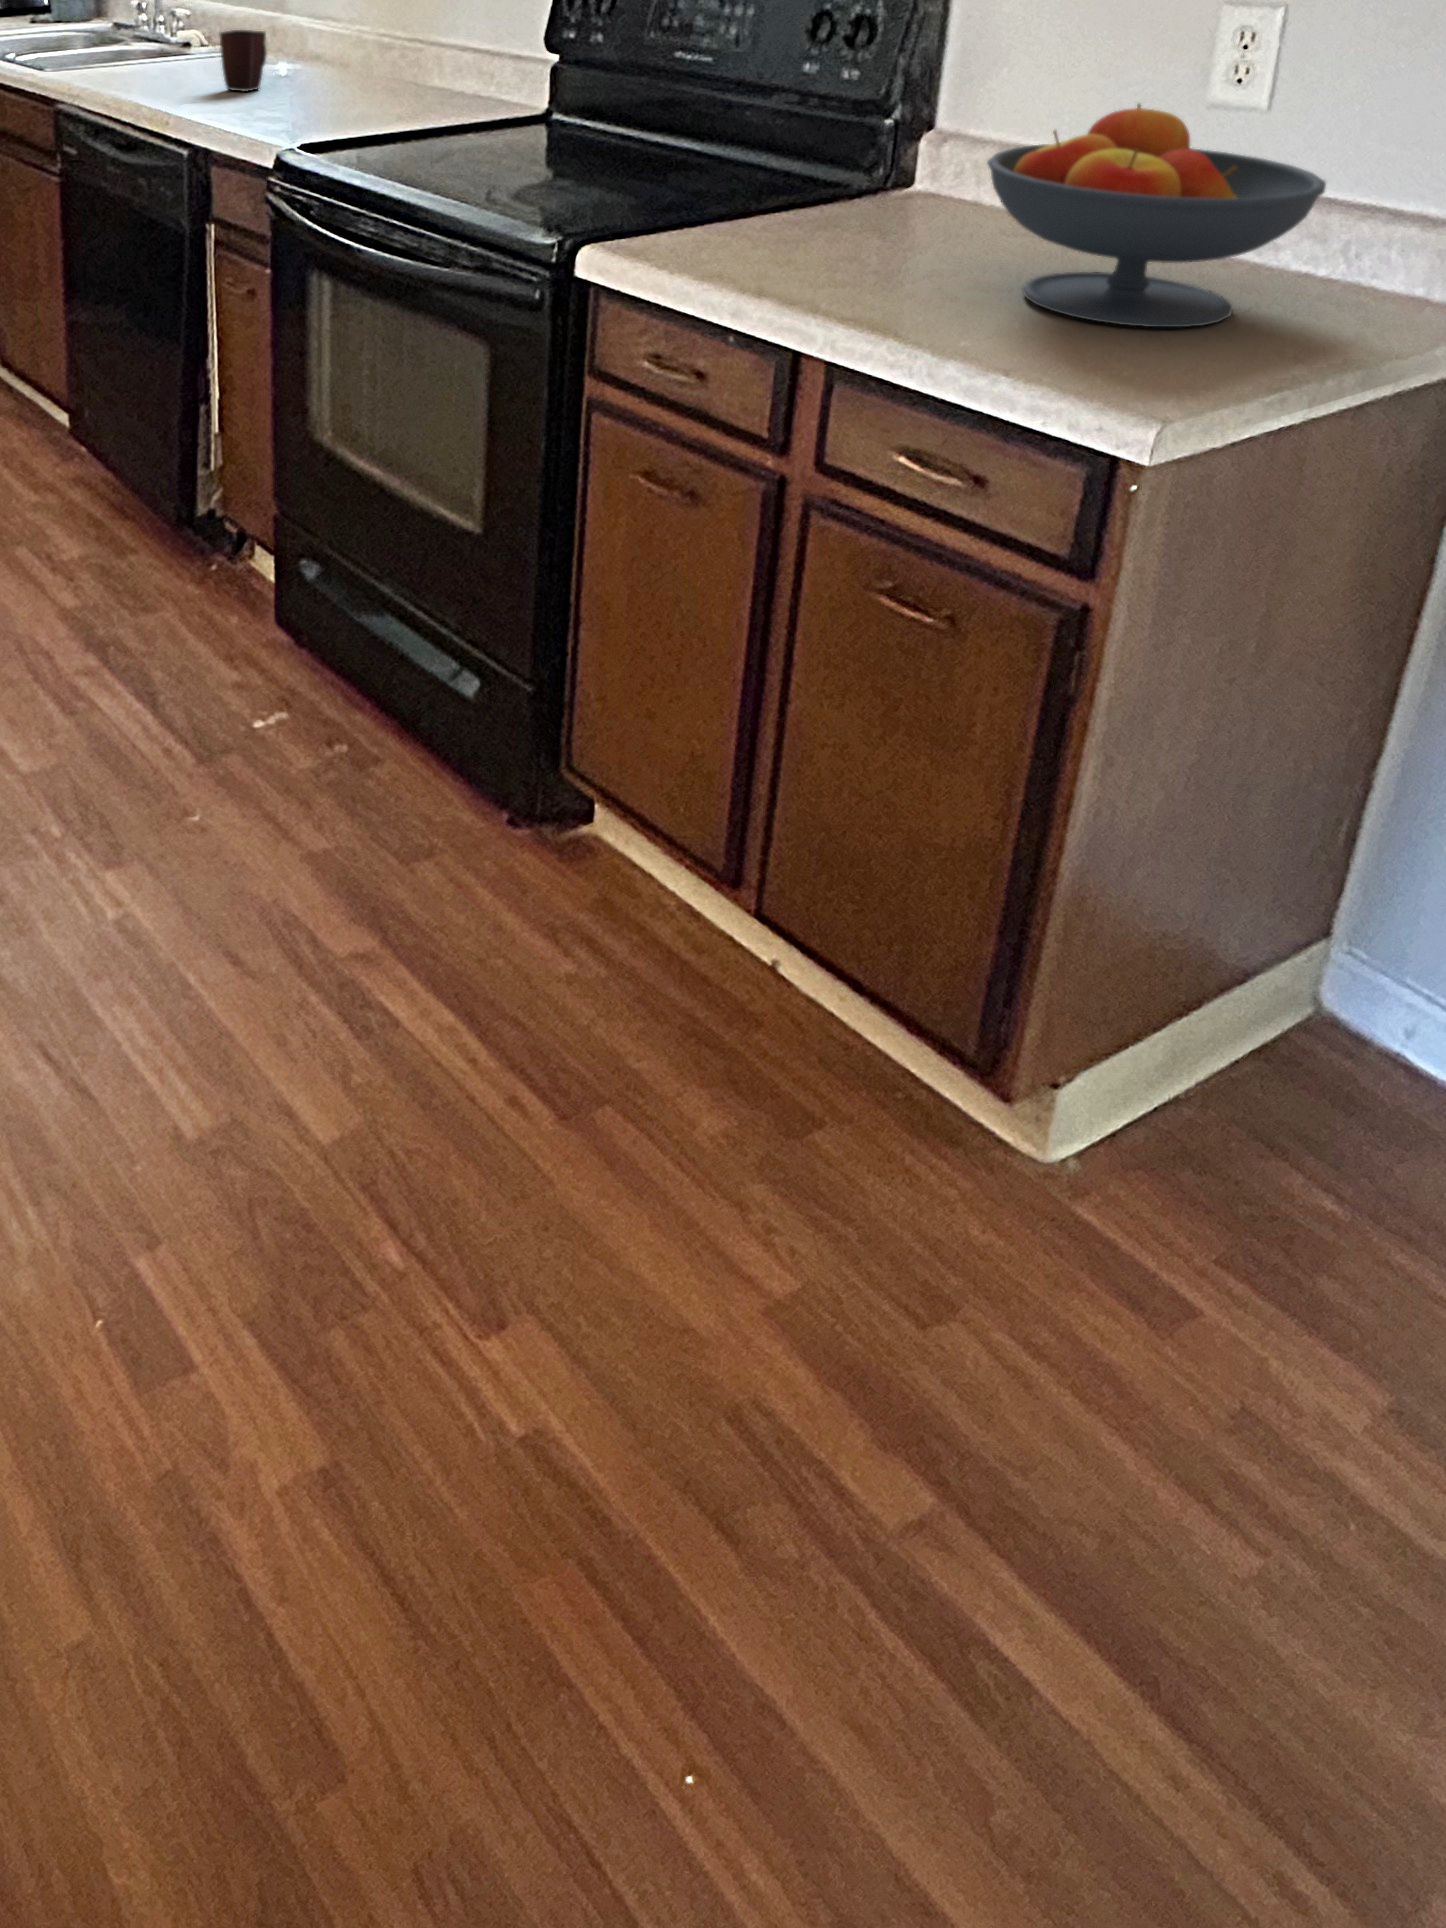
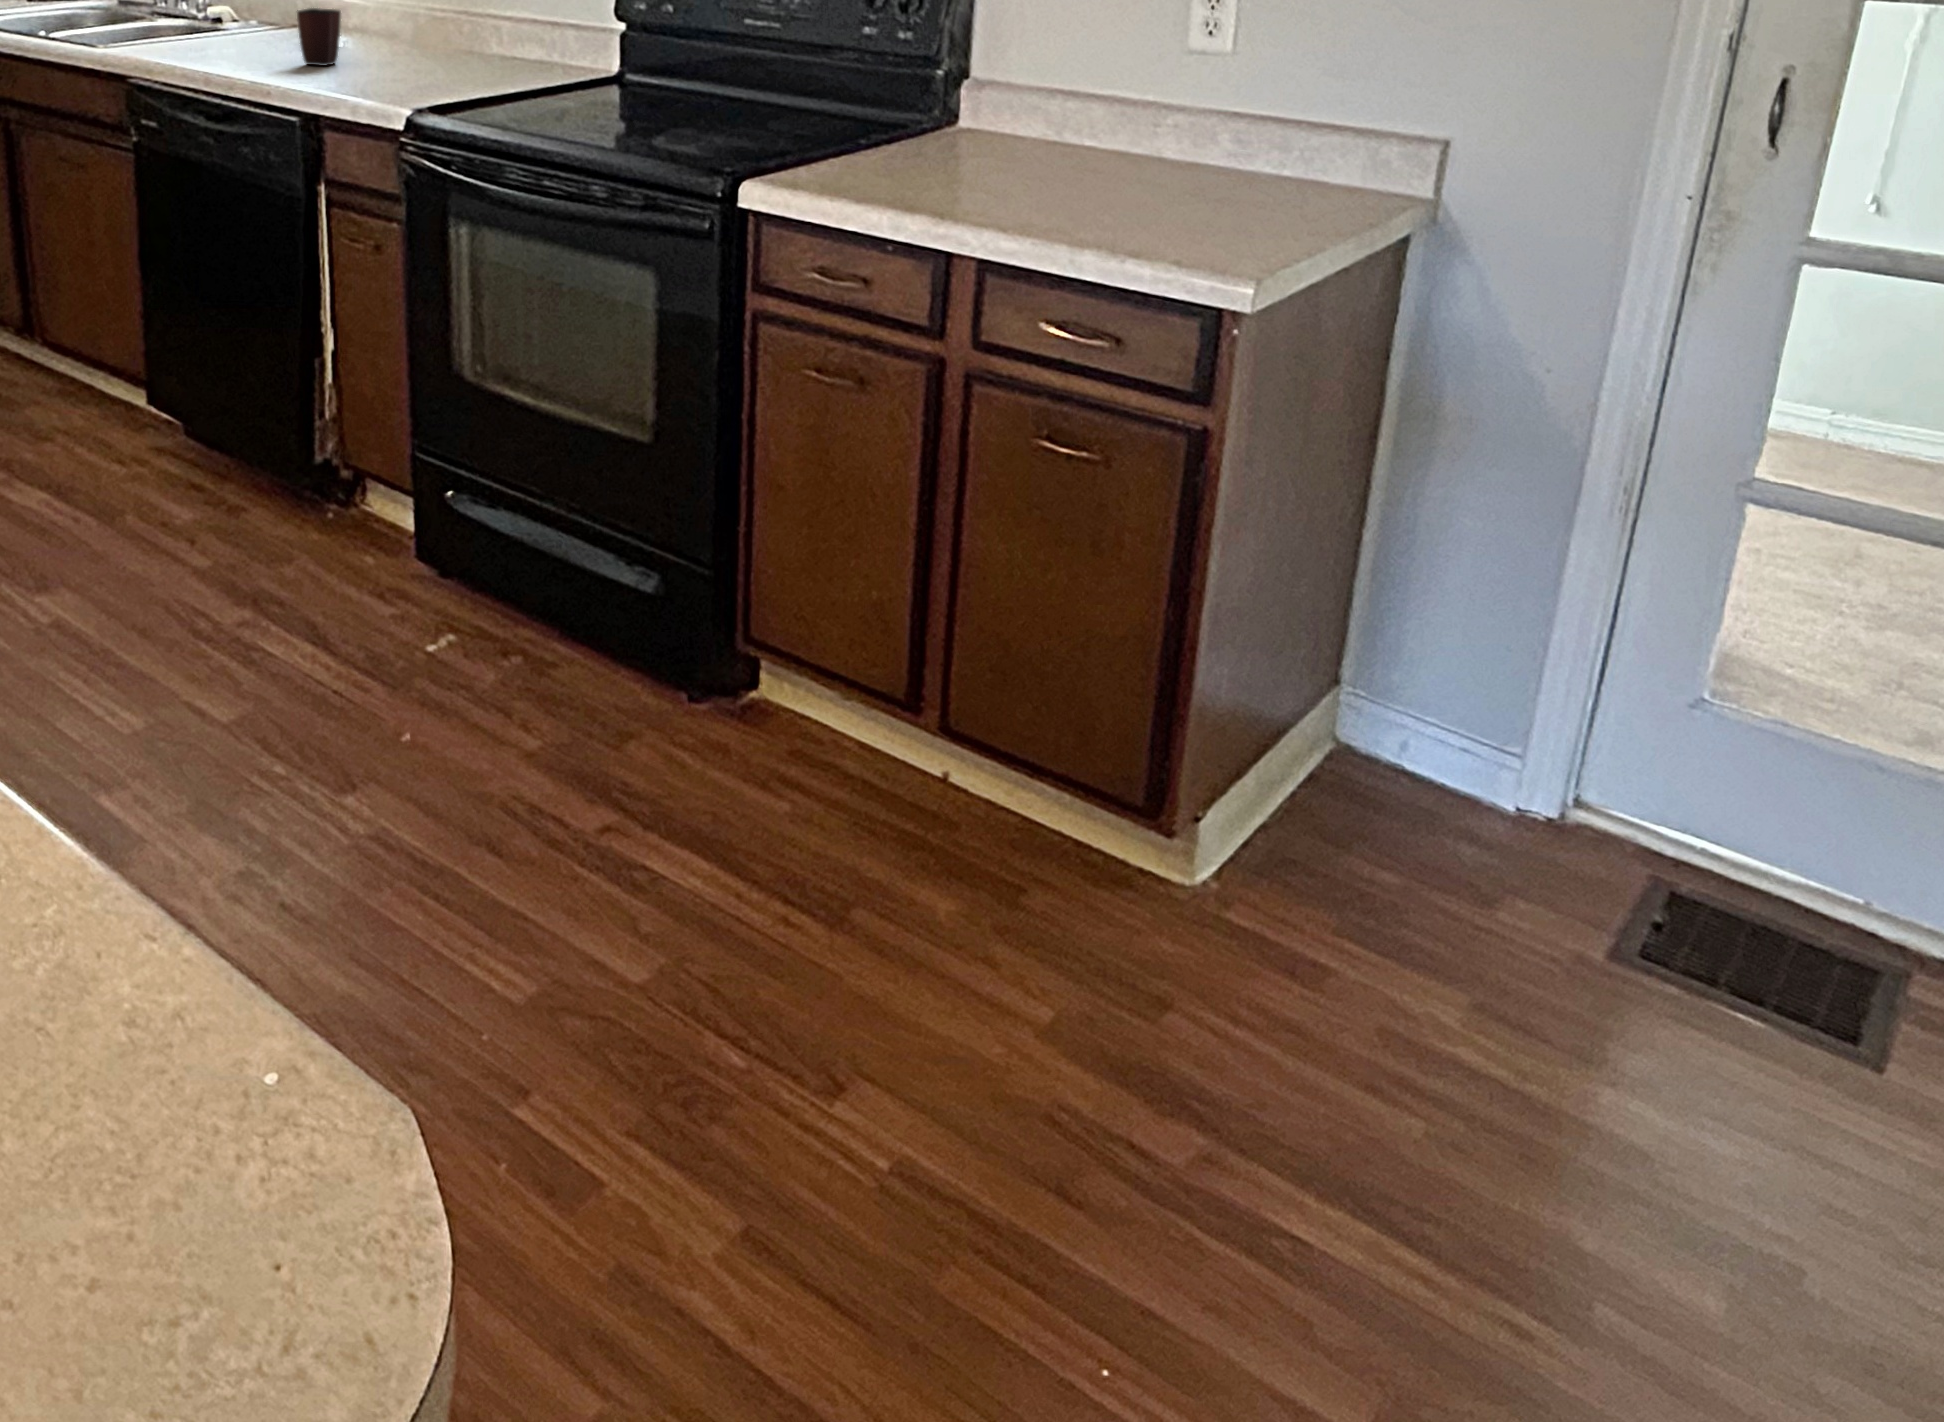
fruit bowl: present [988,104,1326,327] -> none [1068,52,1306,217]

